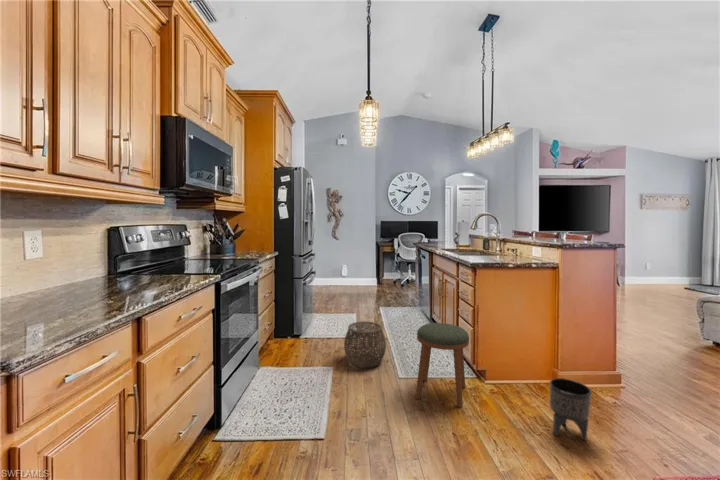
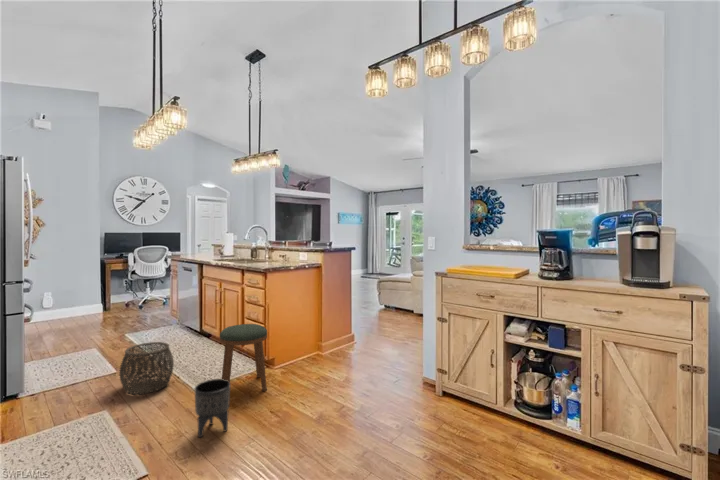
planter: present [550,378,591,441] -> present [194,379,231,437]

